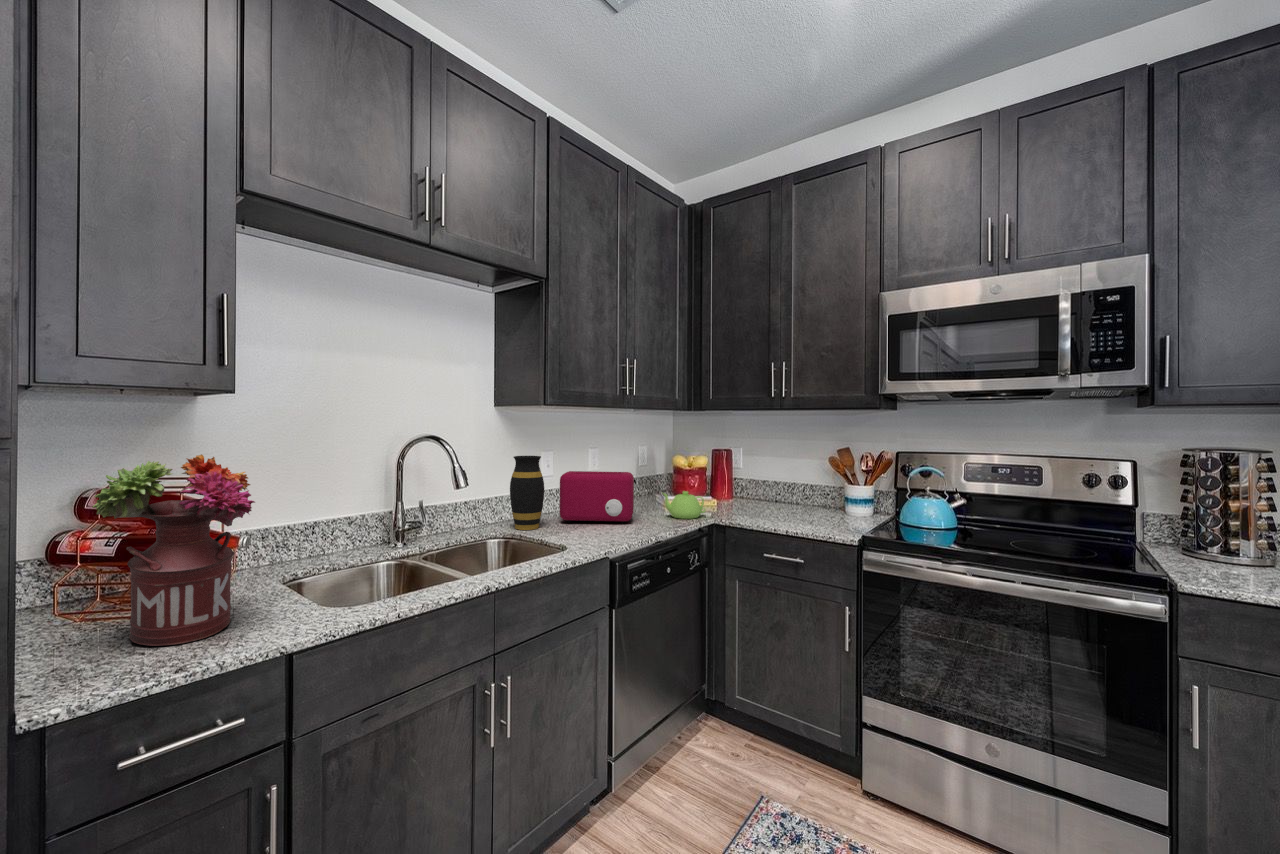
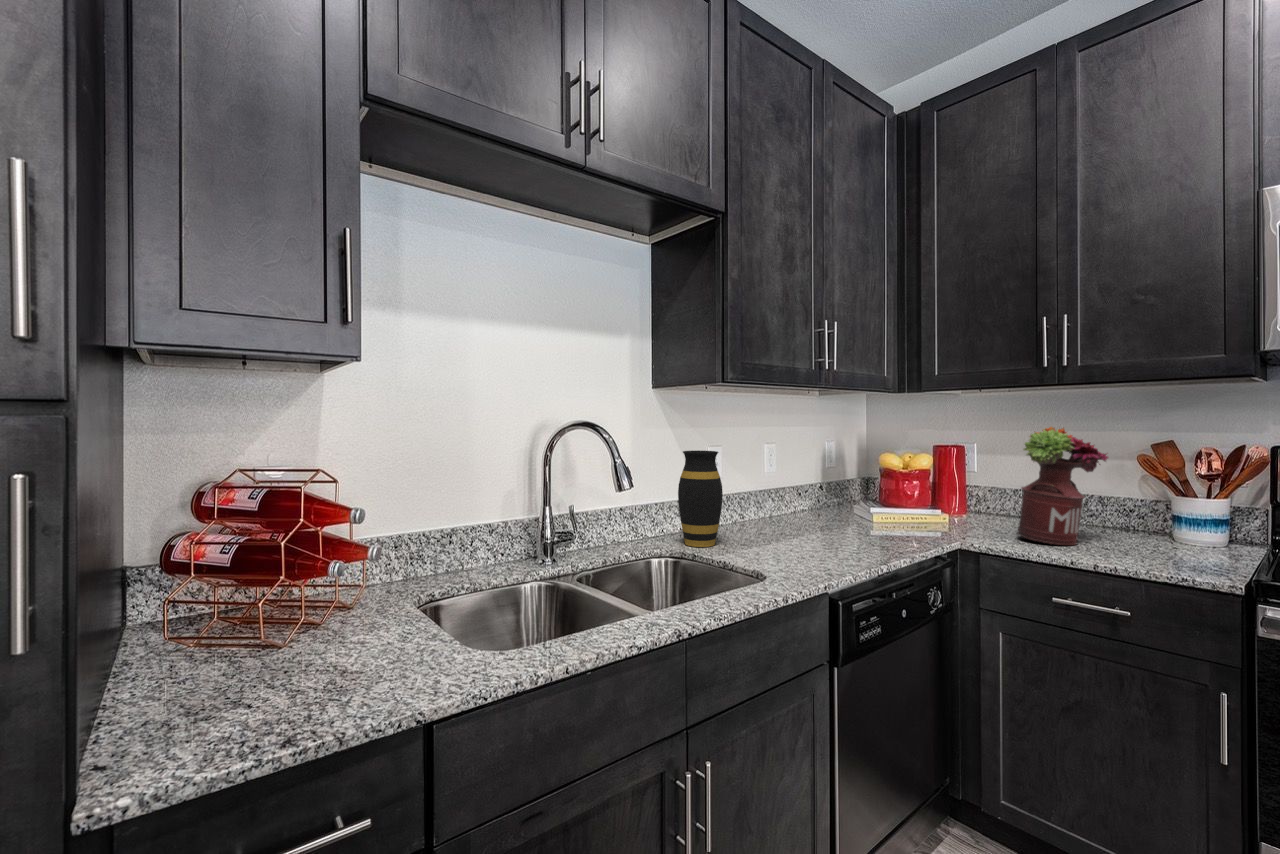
flower arrangement: present [92,454,255,646] -> present [1017,427,1108,545]
toaster: present [560,471,634,524] -> none [740,472,841,543]
teapot: present [663,491,705,519] -> none [875,502,940,540]

